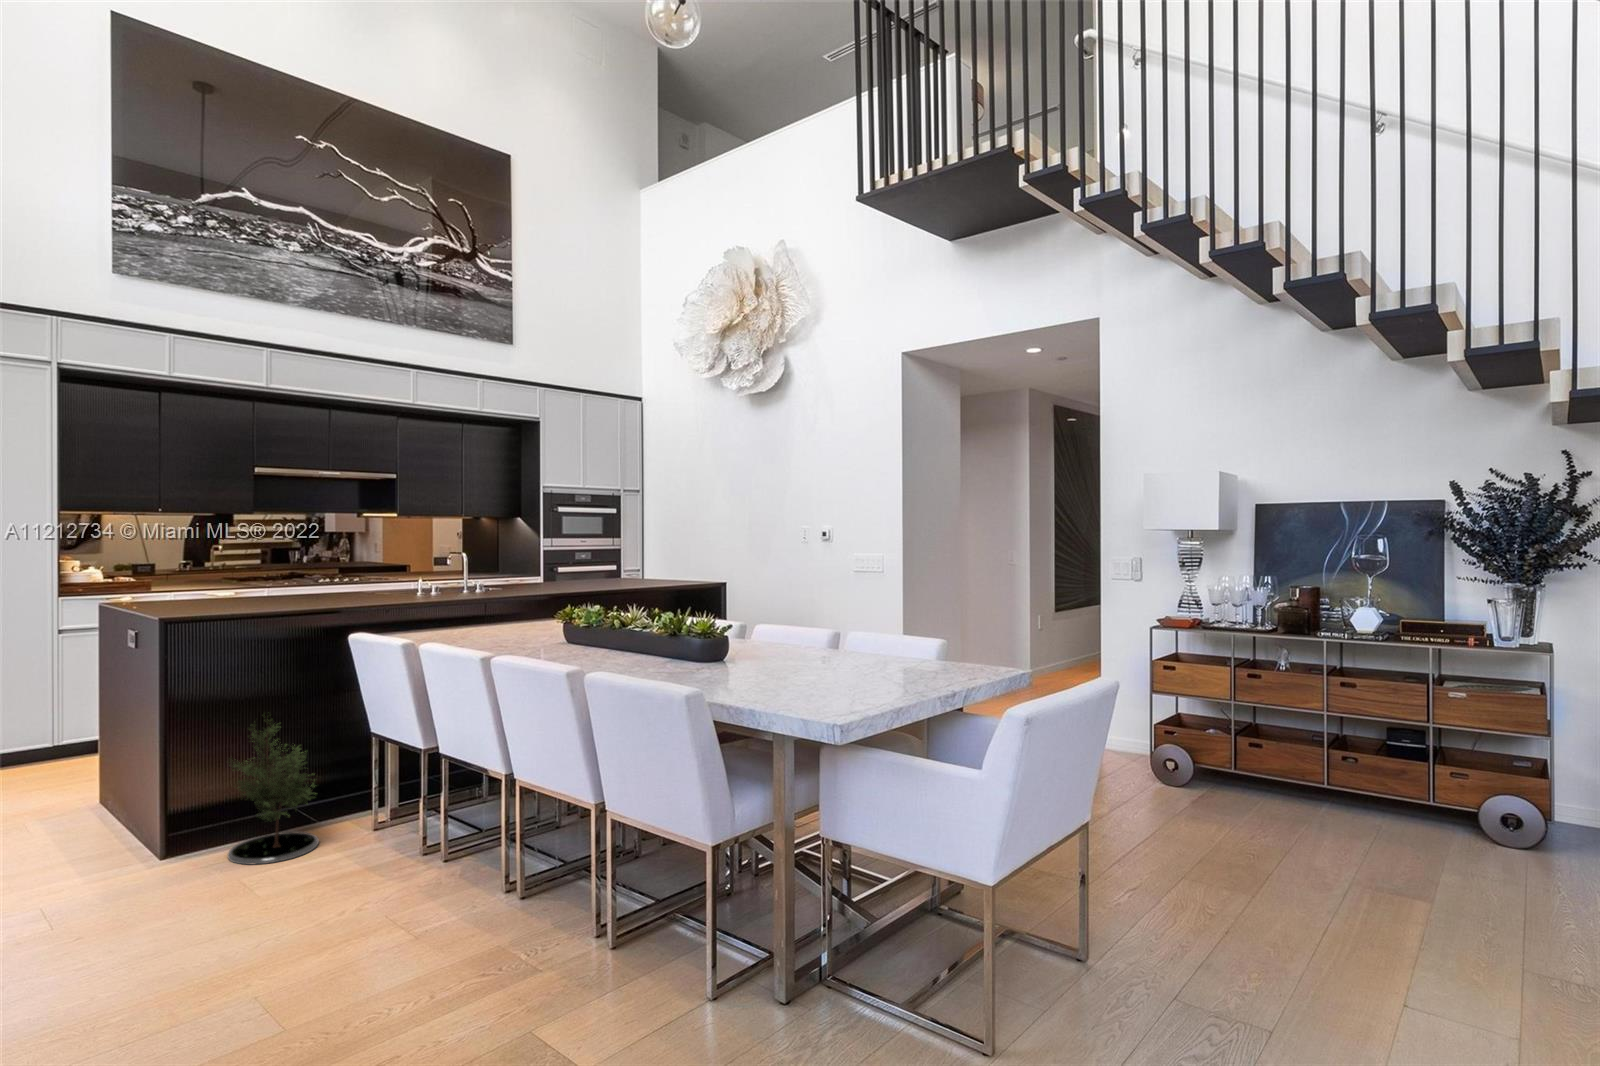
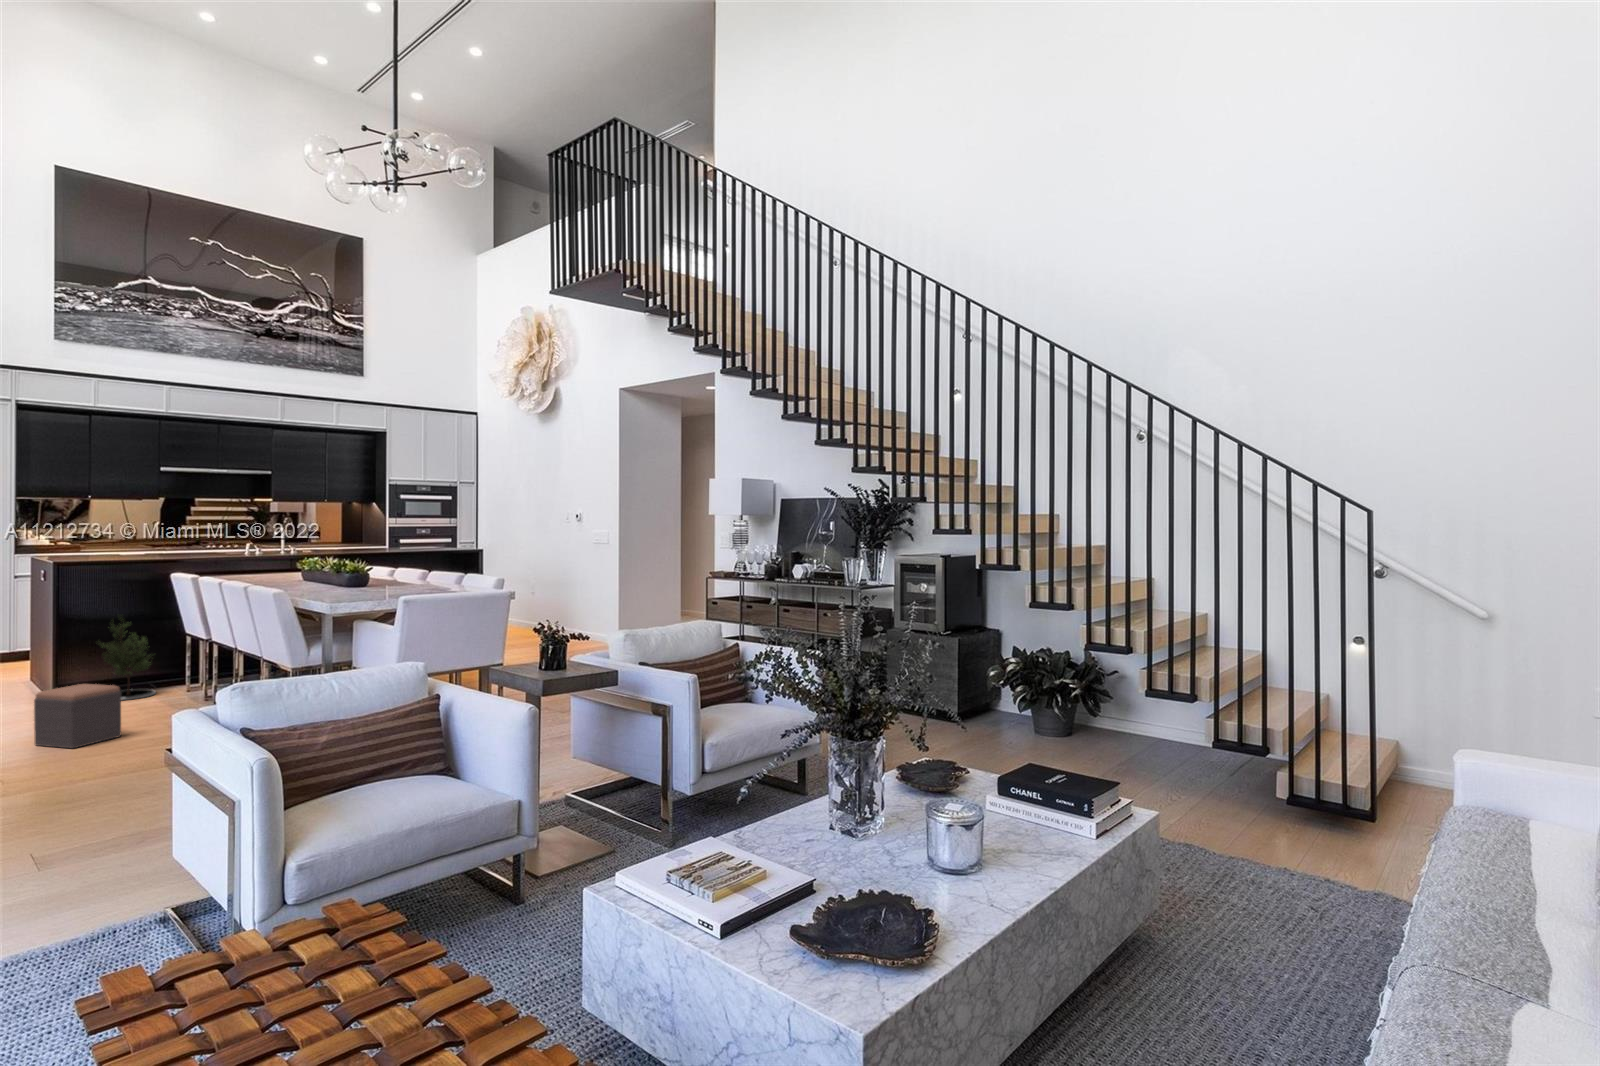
footstool: none [190,881,346,1037] -> present [34,684,122,748]

